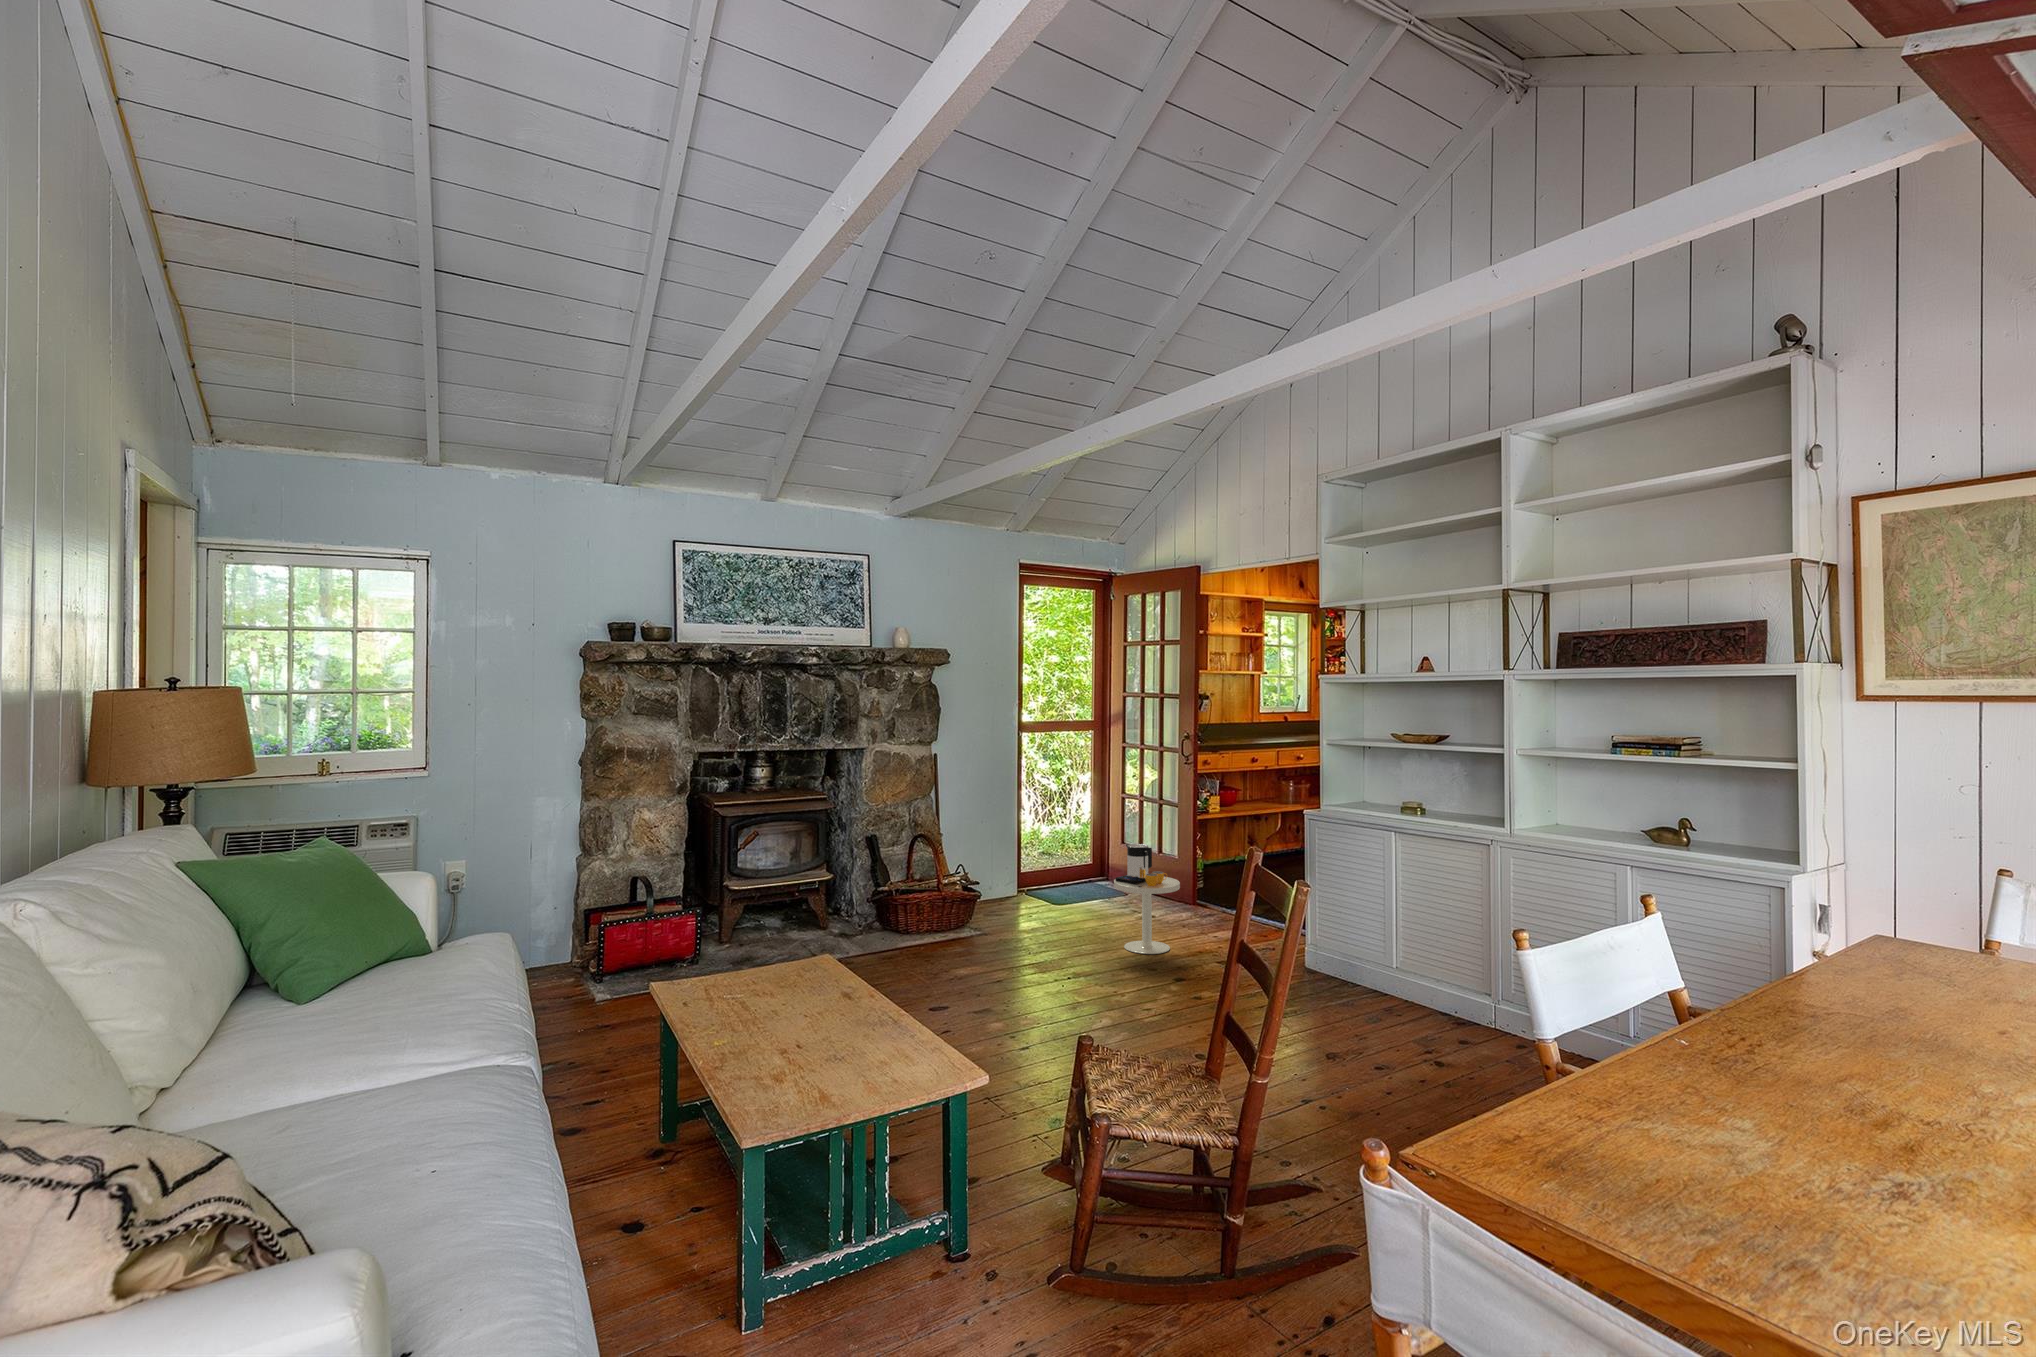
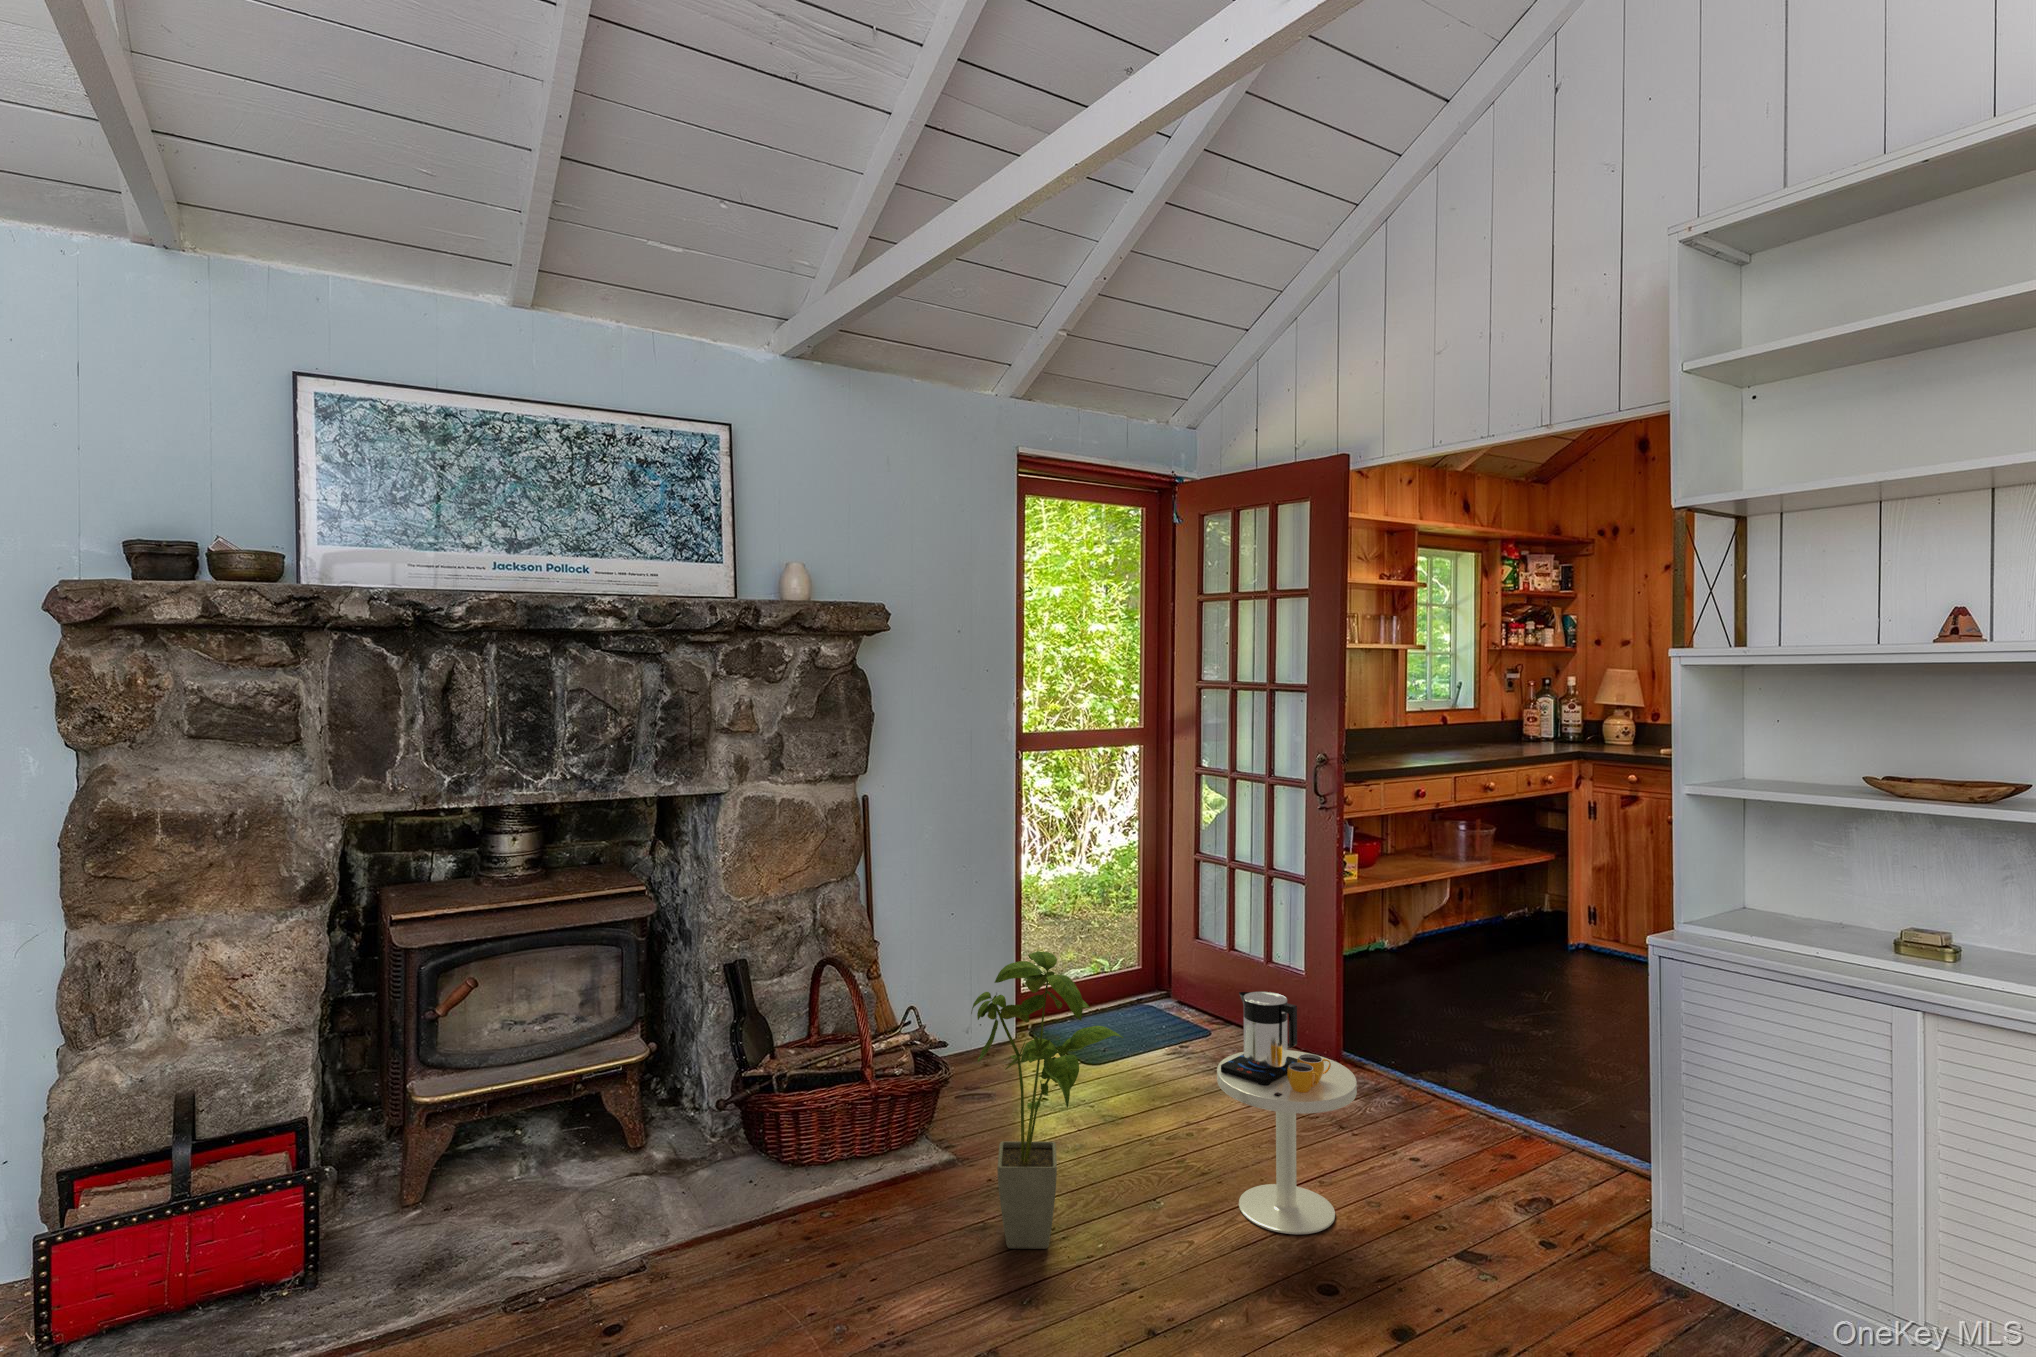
house plant: none [994,817,1068,957] -> present [971,951,1123,1249]

